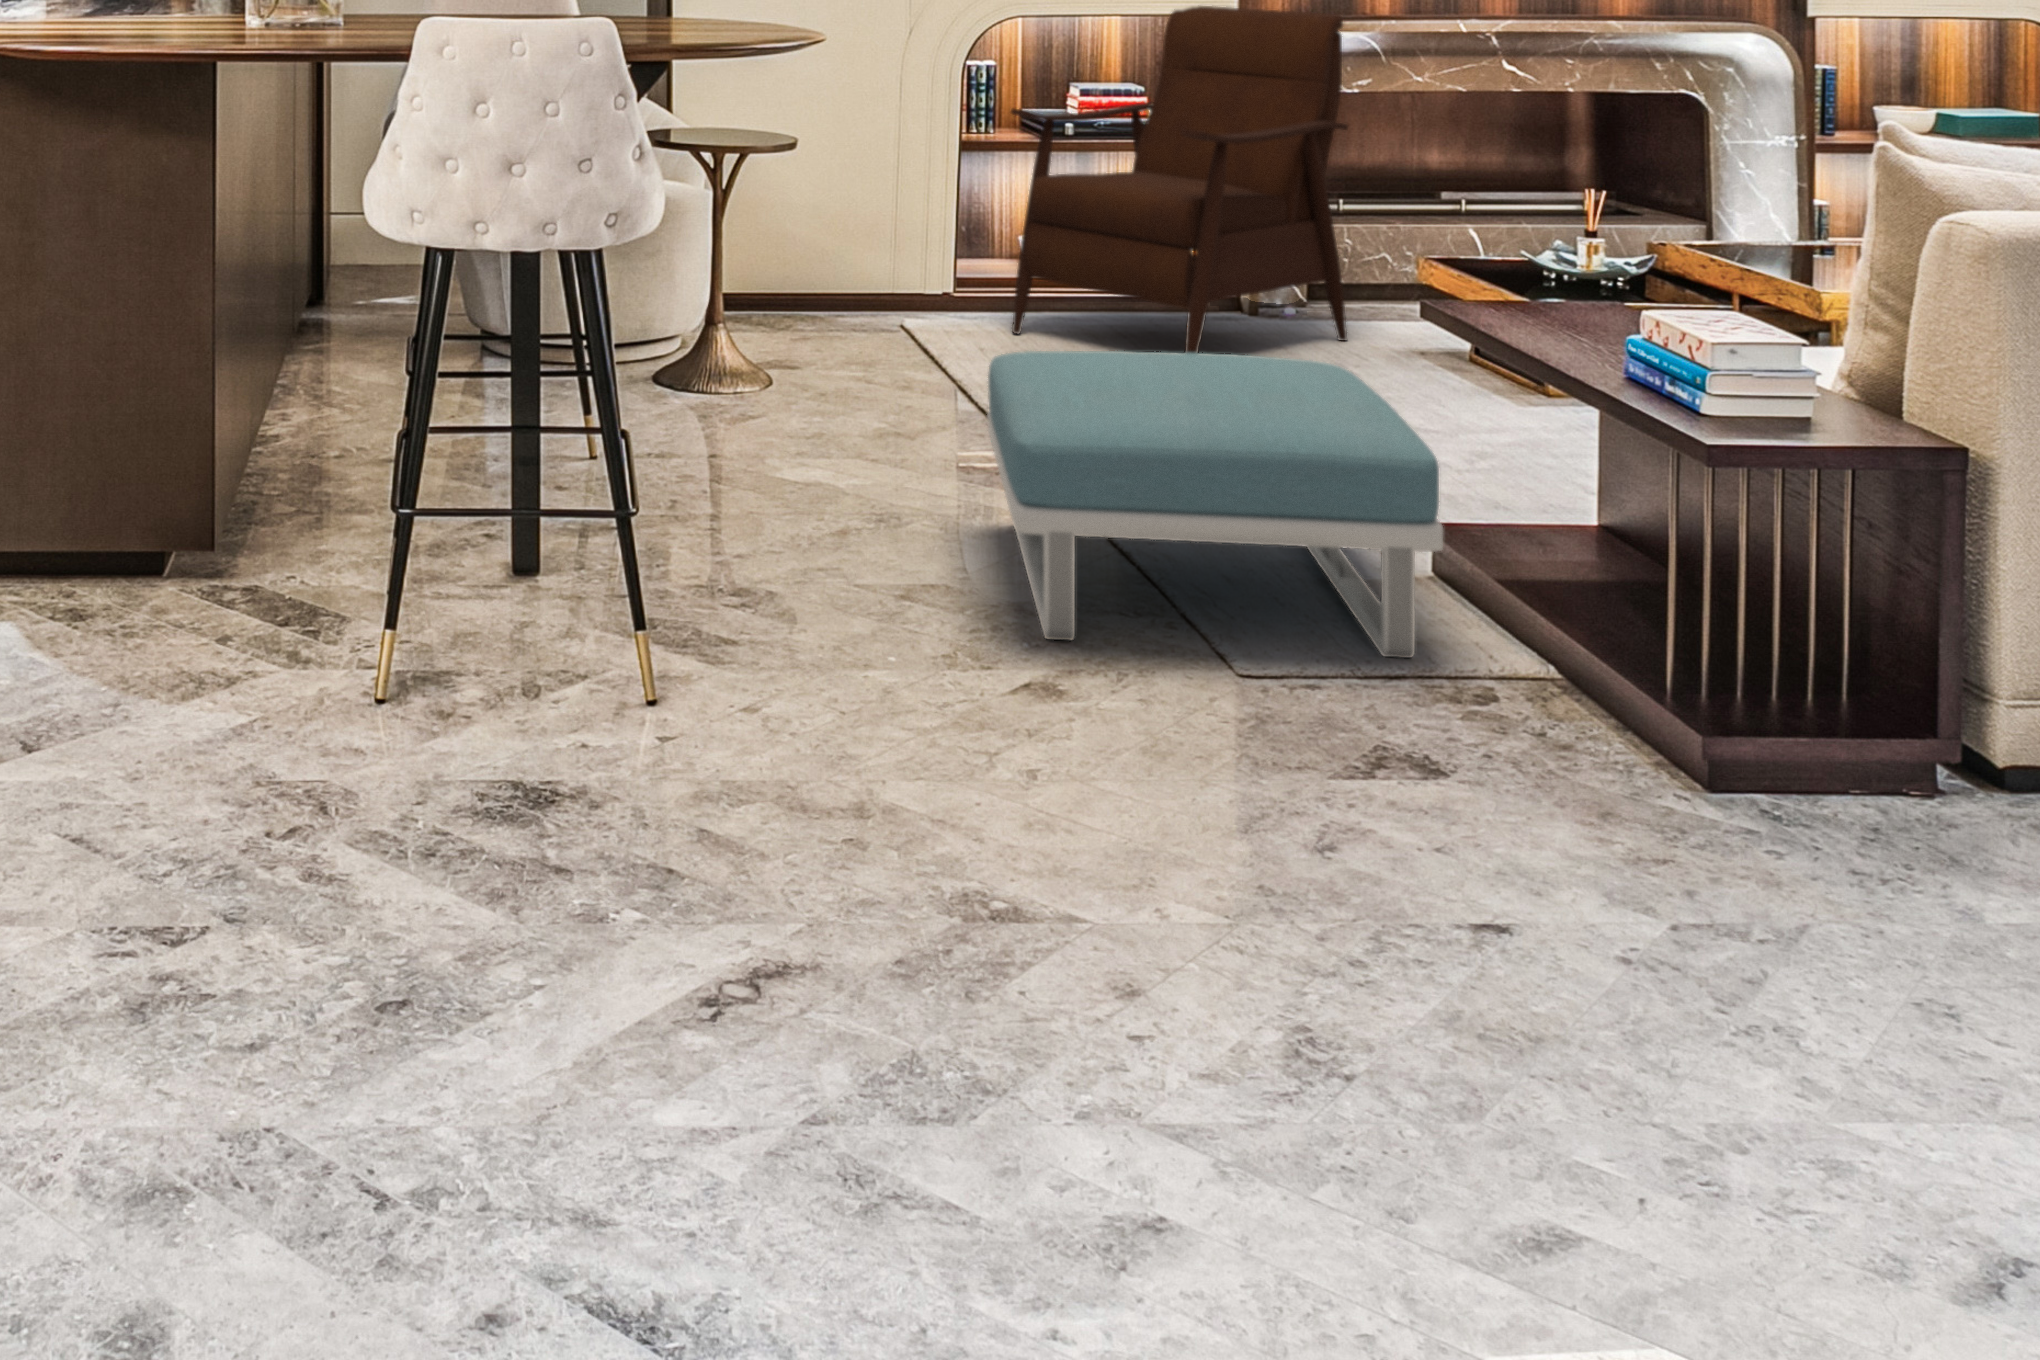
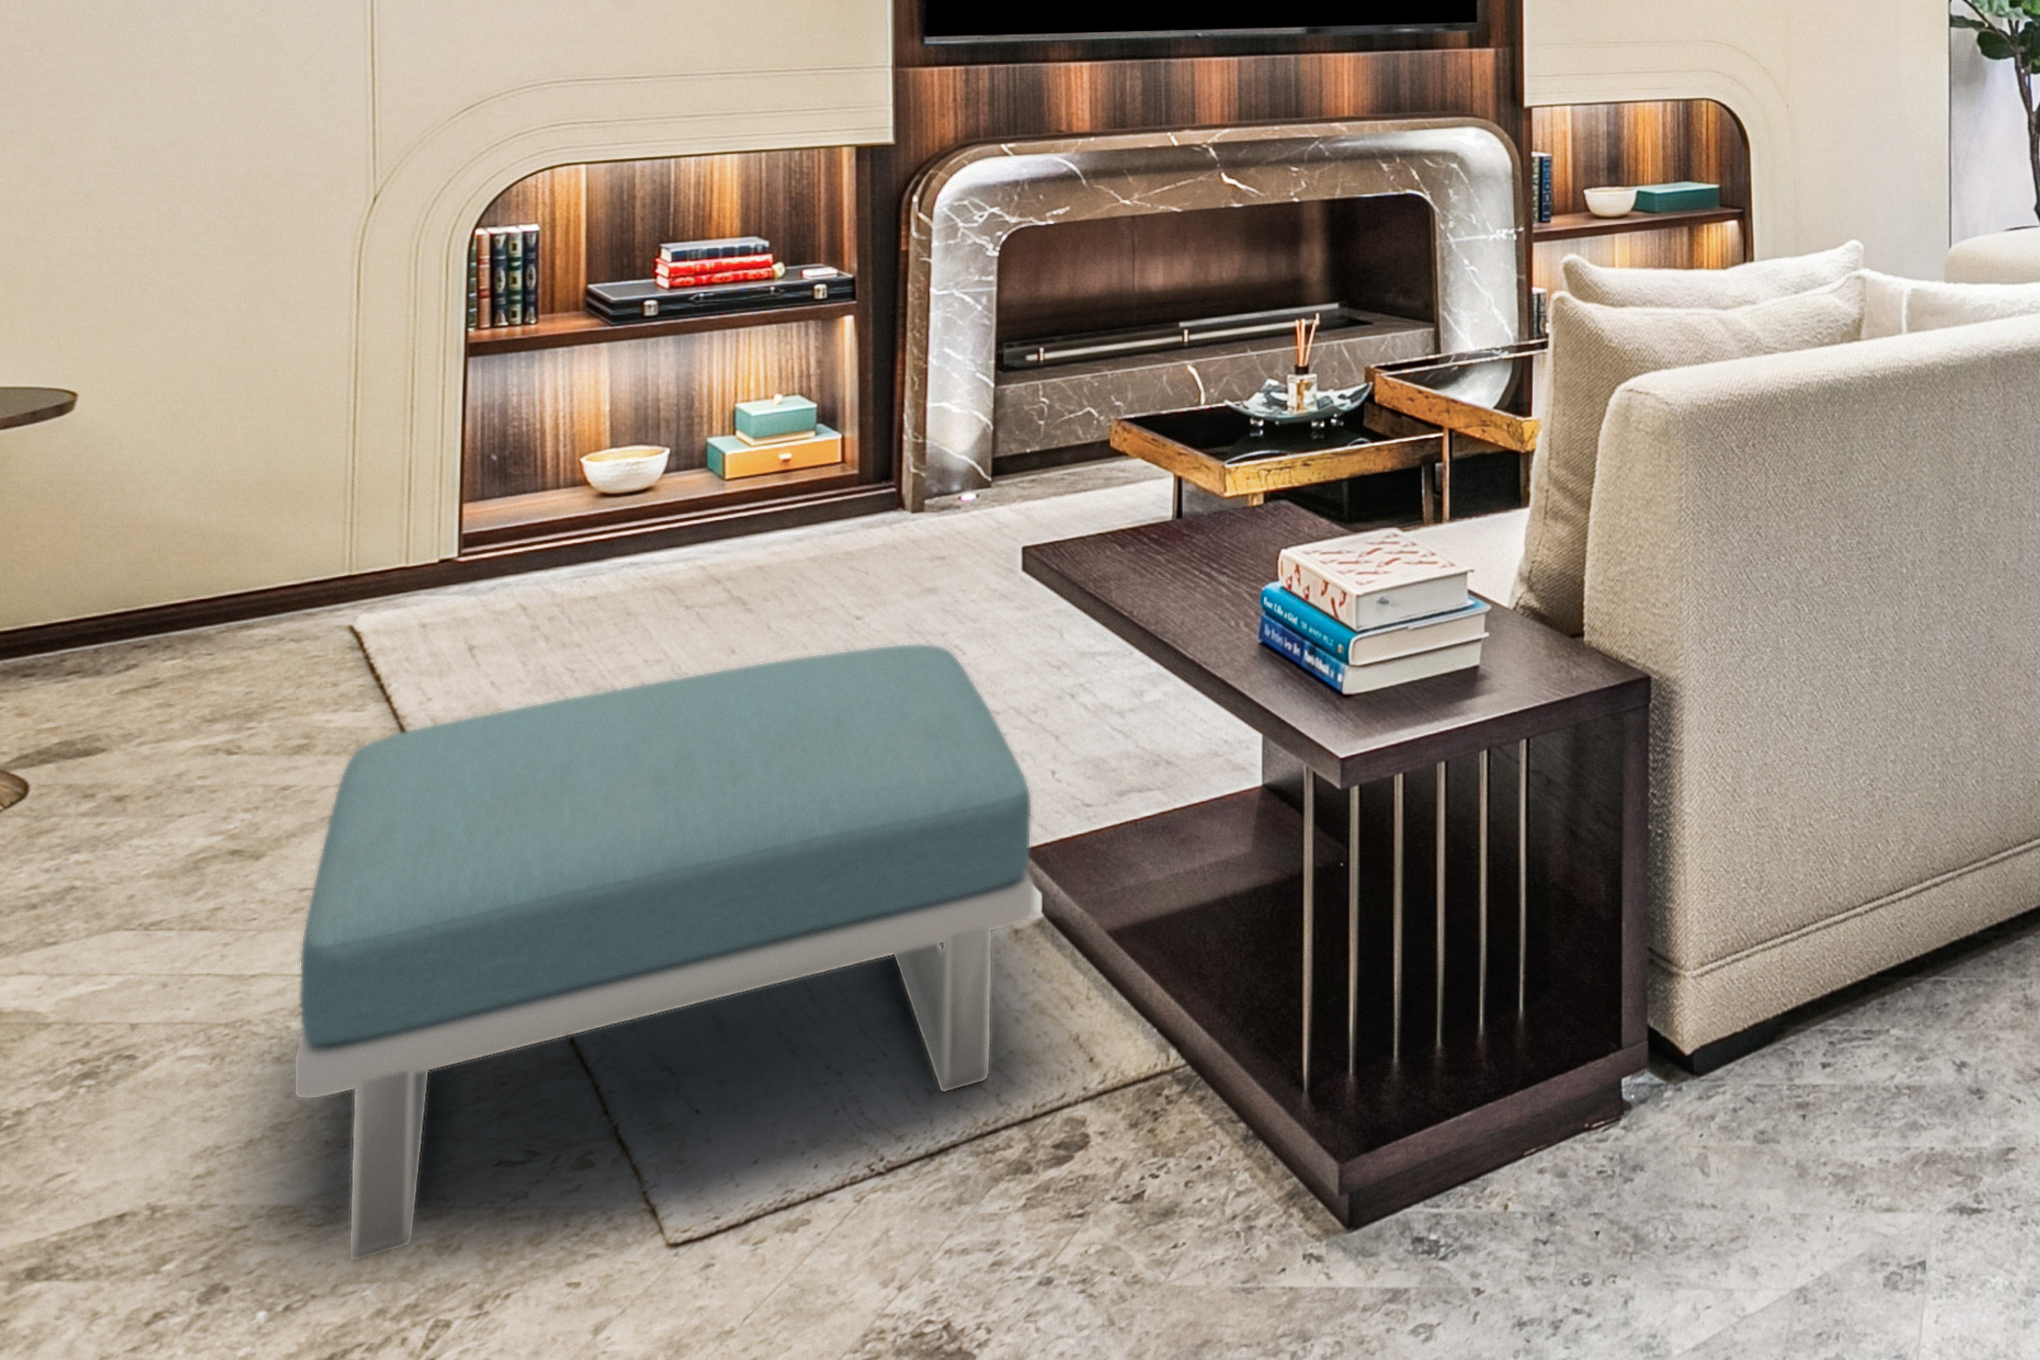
armchair: present [1011,6,1348,353] -> none [536,134,1030,629]

